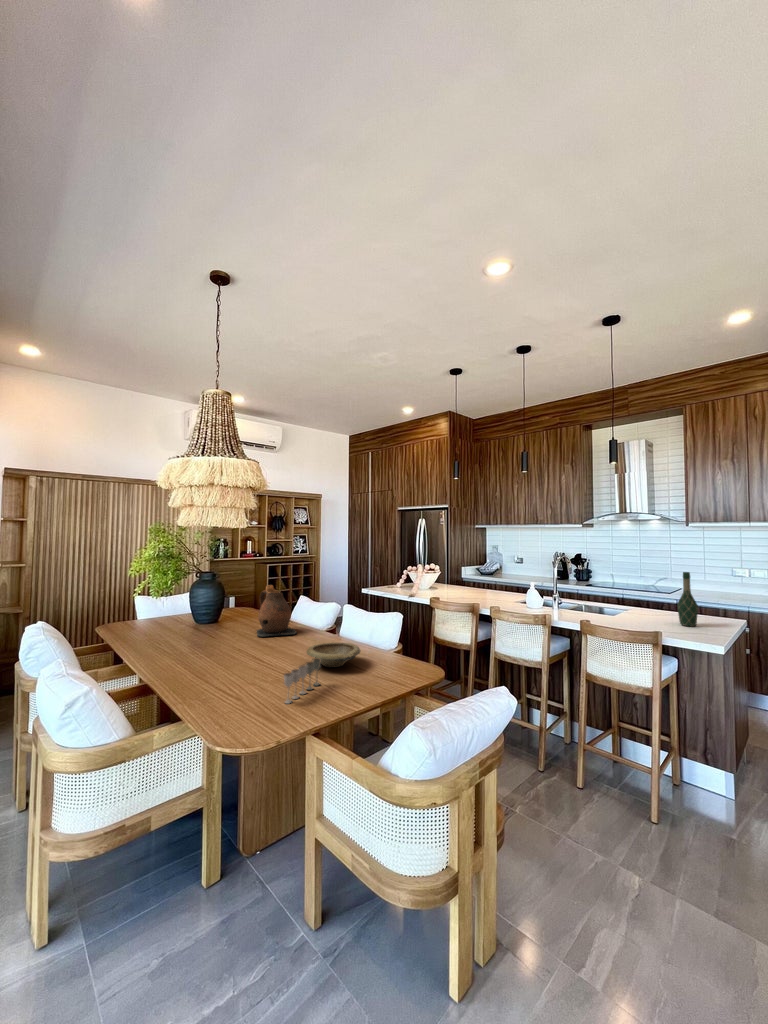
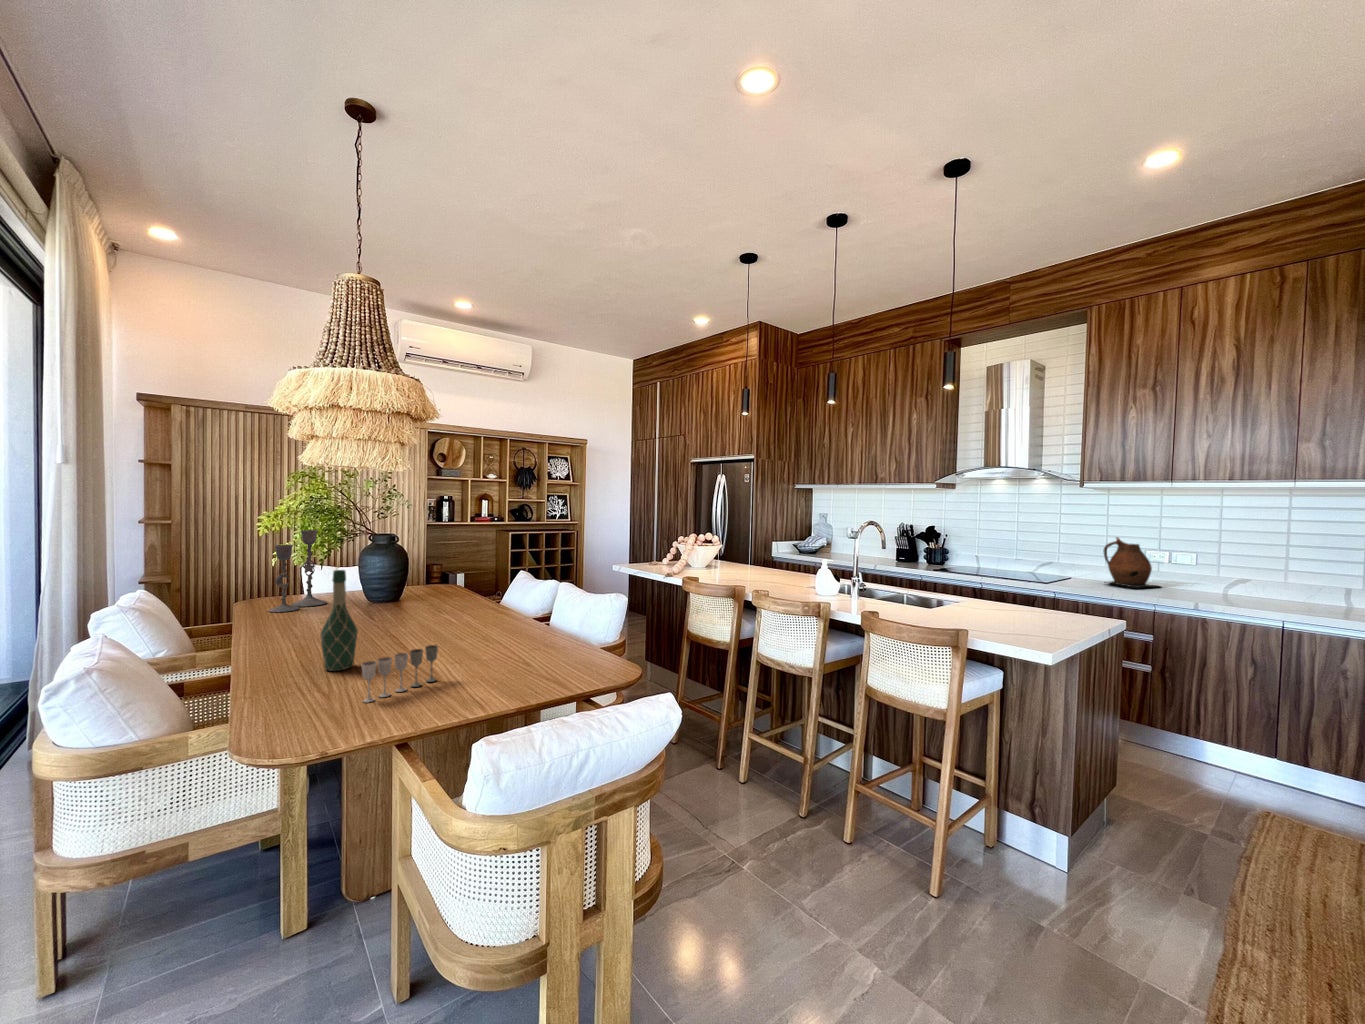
candlestick: none [136,572,174,636] -> present [268,530,327,612]
wine bottle: present [677,572,698,627] -> present [320,570,358,671]
ceramic pitcher: present [257,585,297,637] -> present [1103,537,1158,587]
bowl: present [307,643,360,667] -> none [443,628,522,660]

